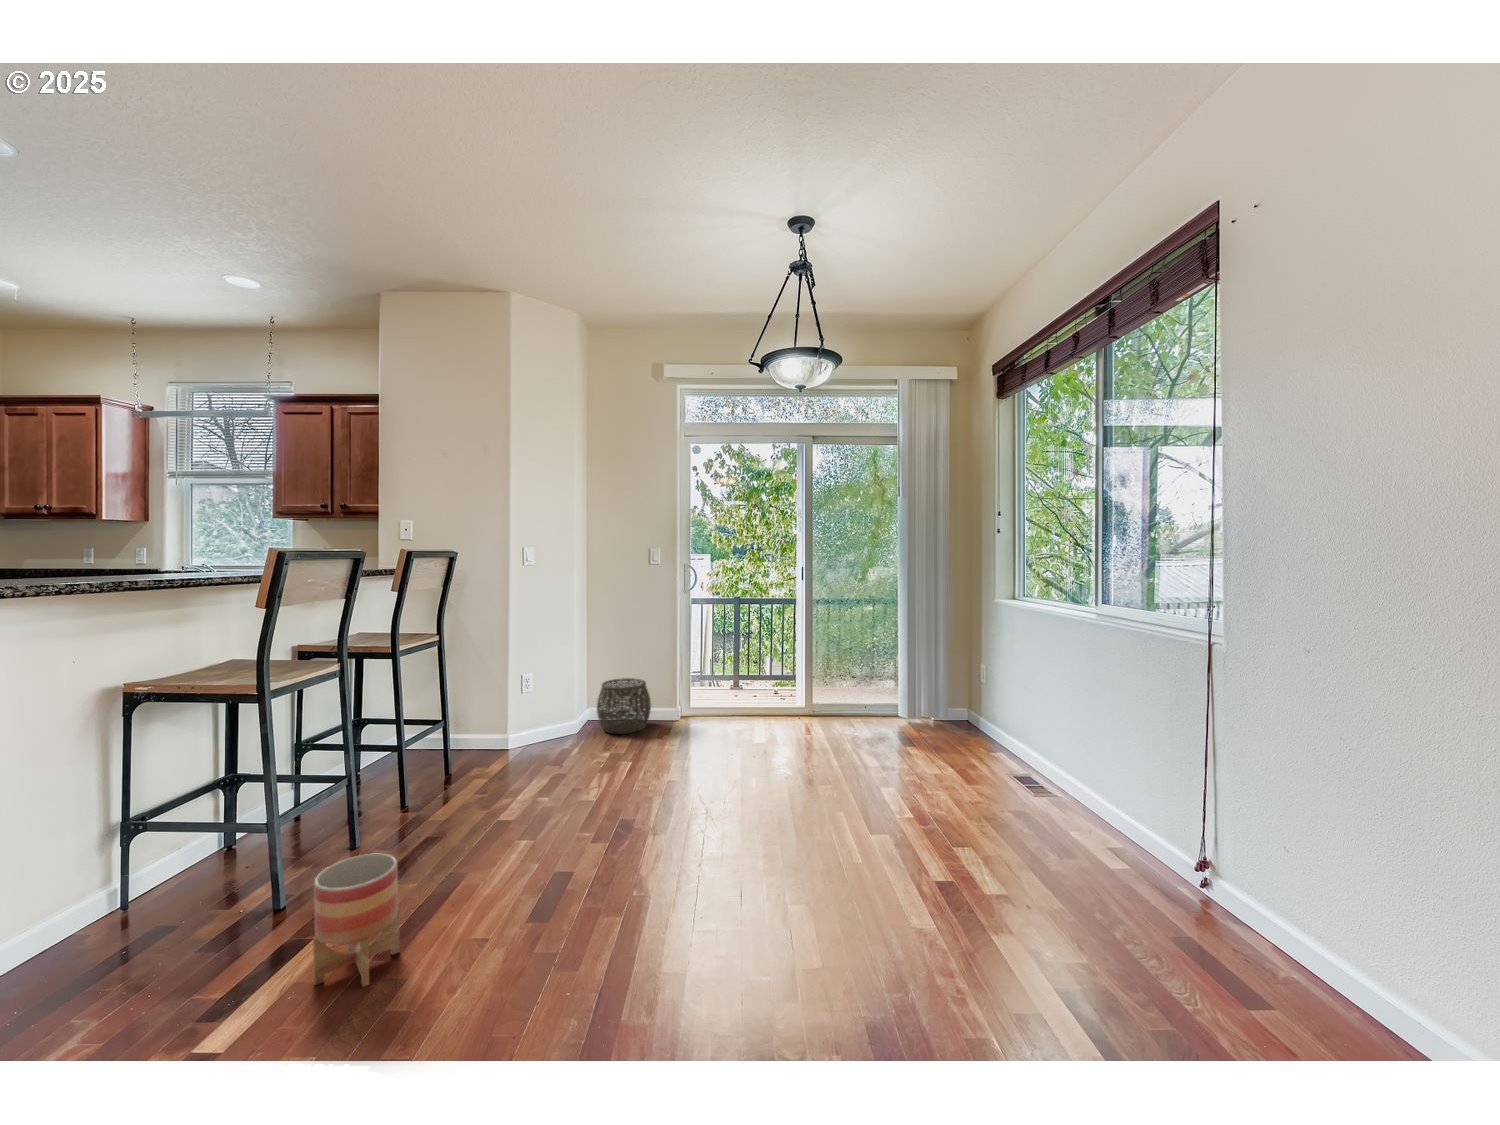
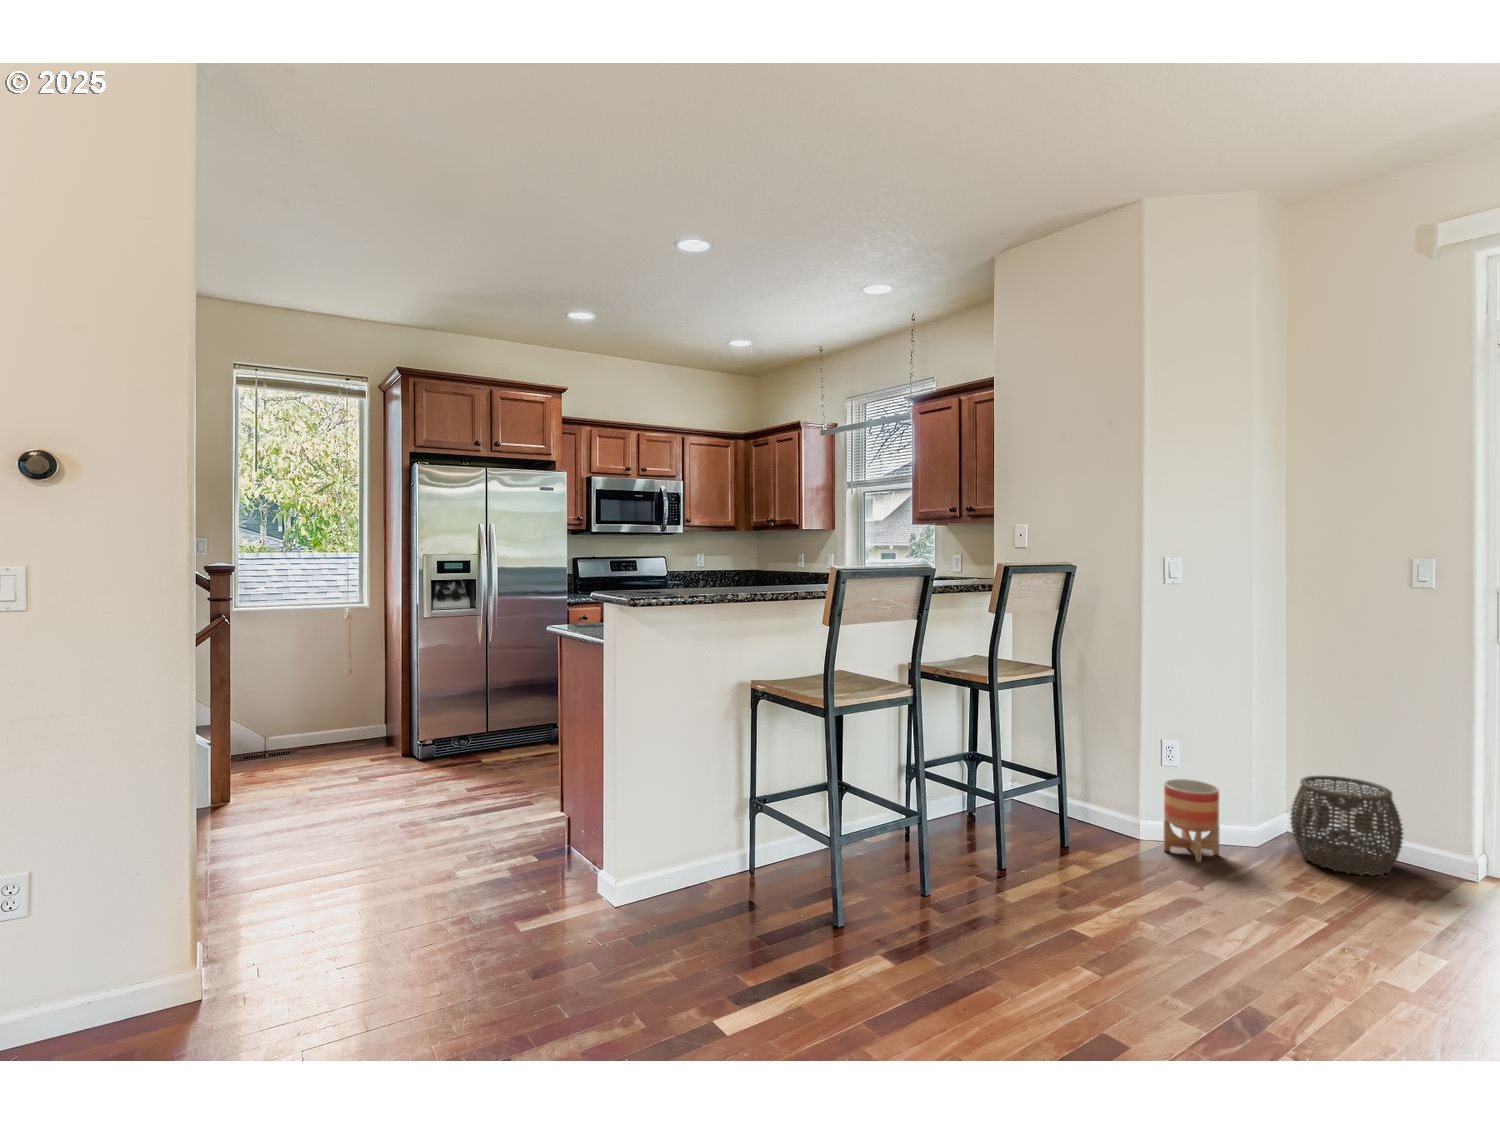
planter: present [313,854,400,987] -> present [1164,779,1219,862]

